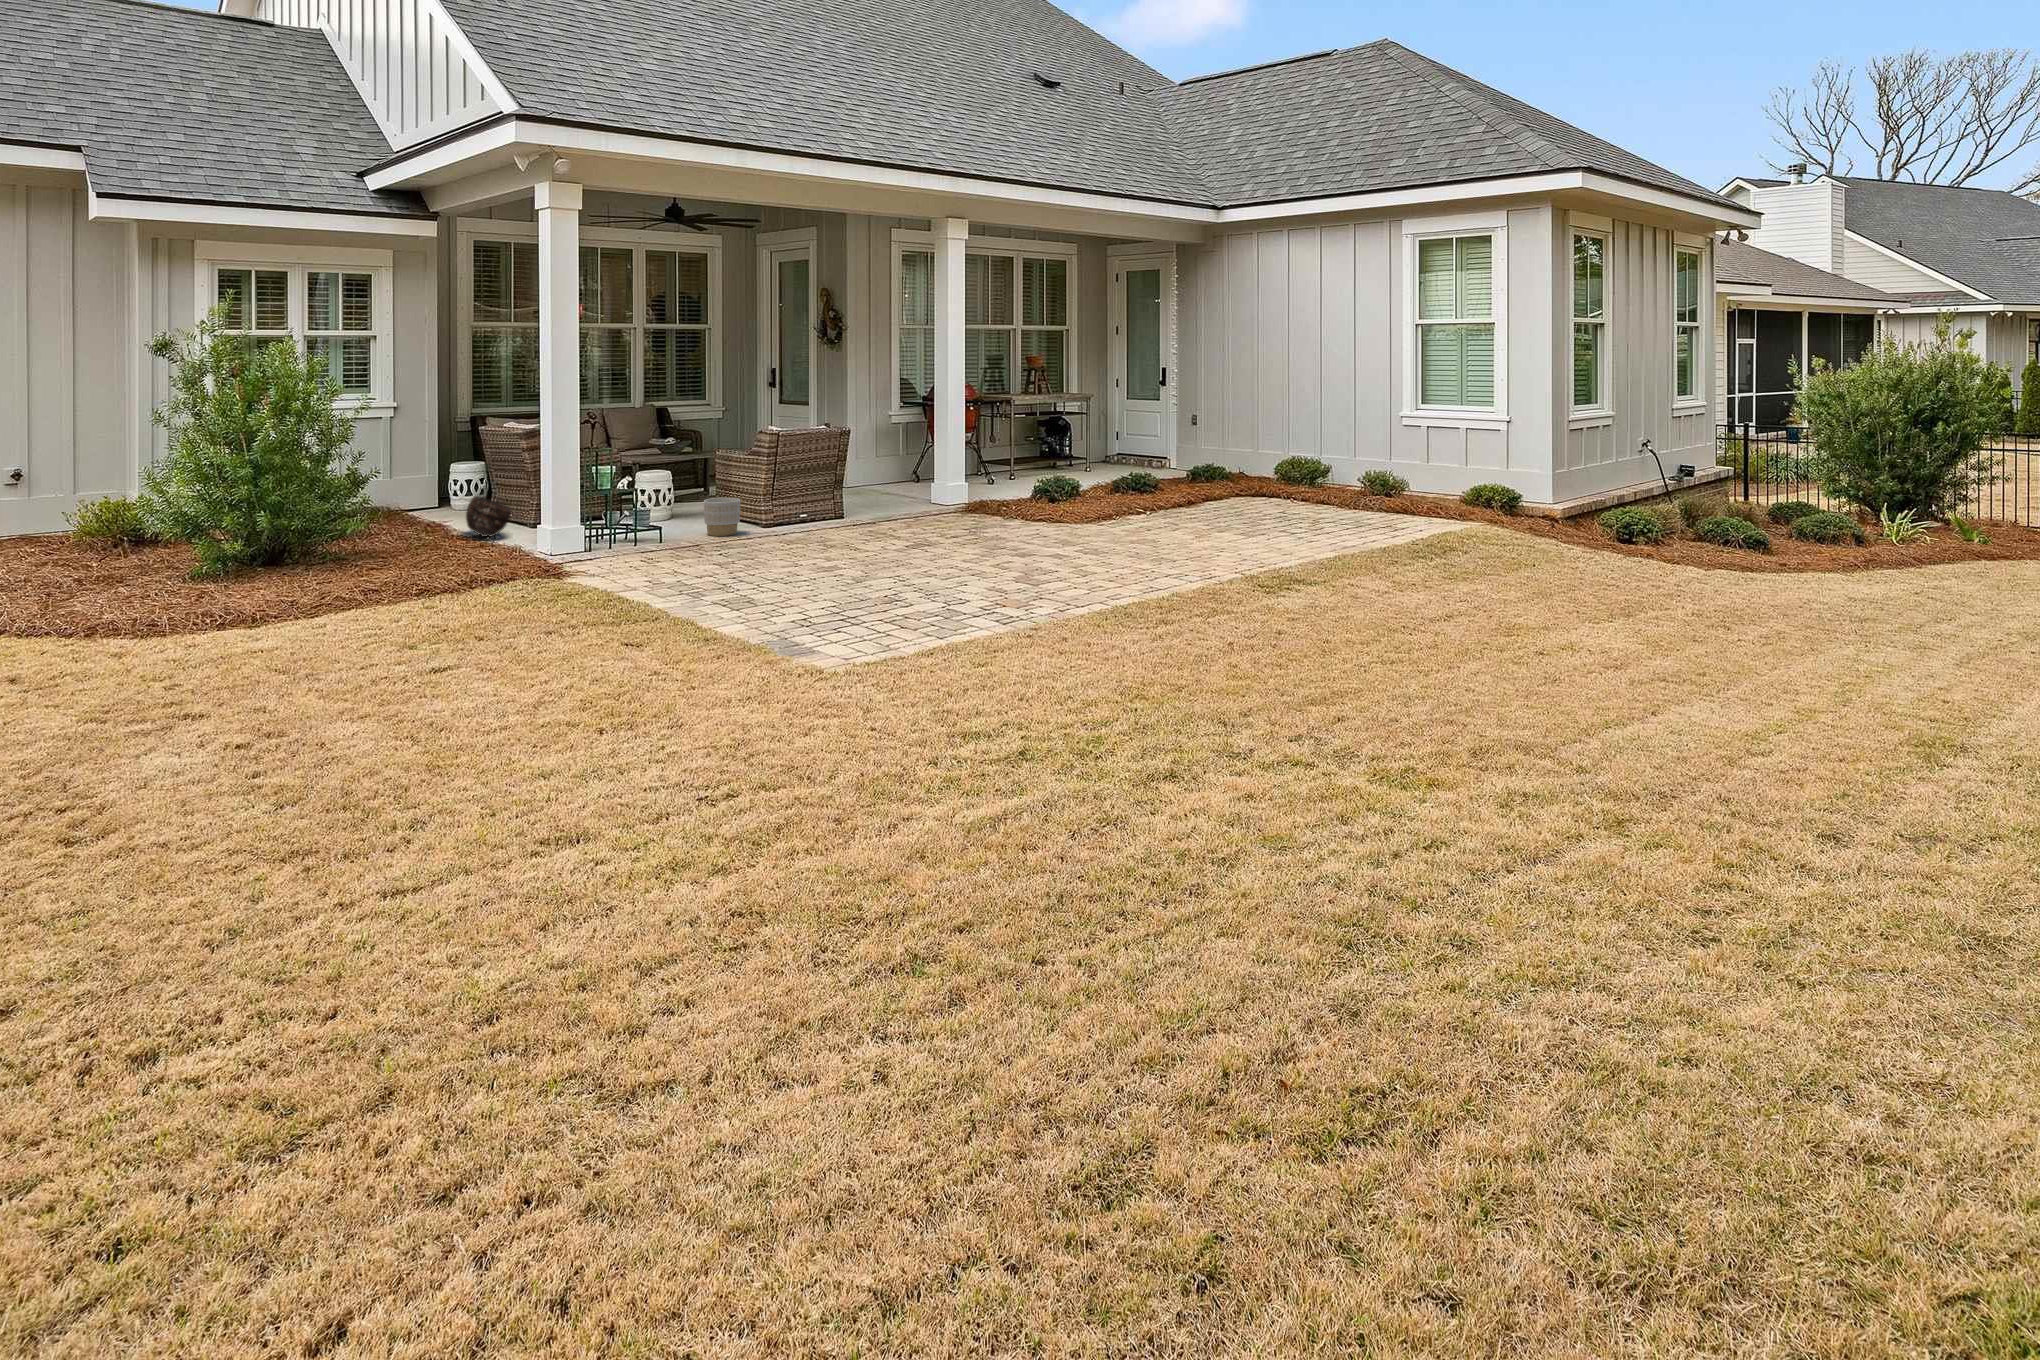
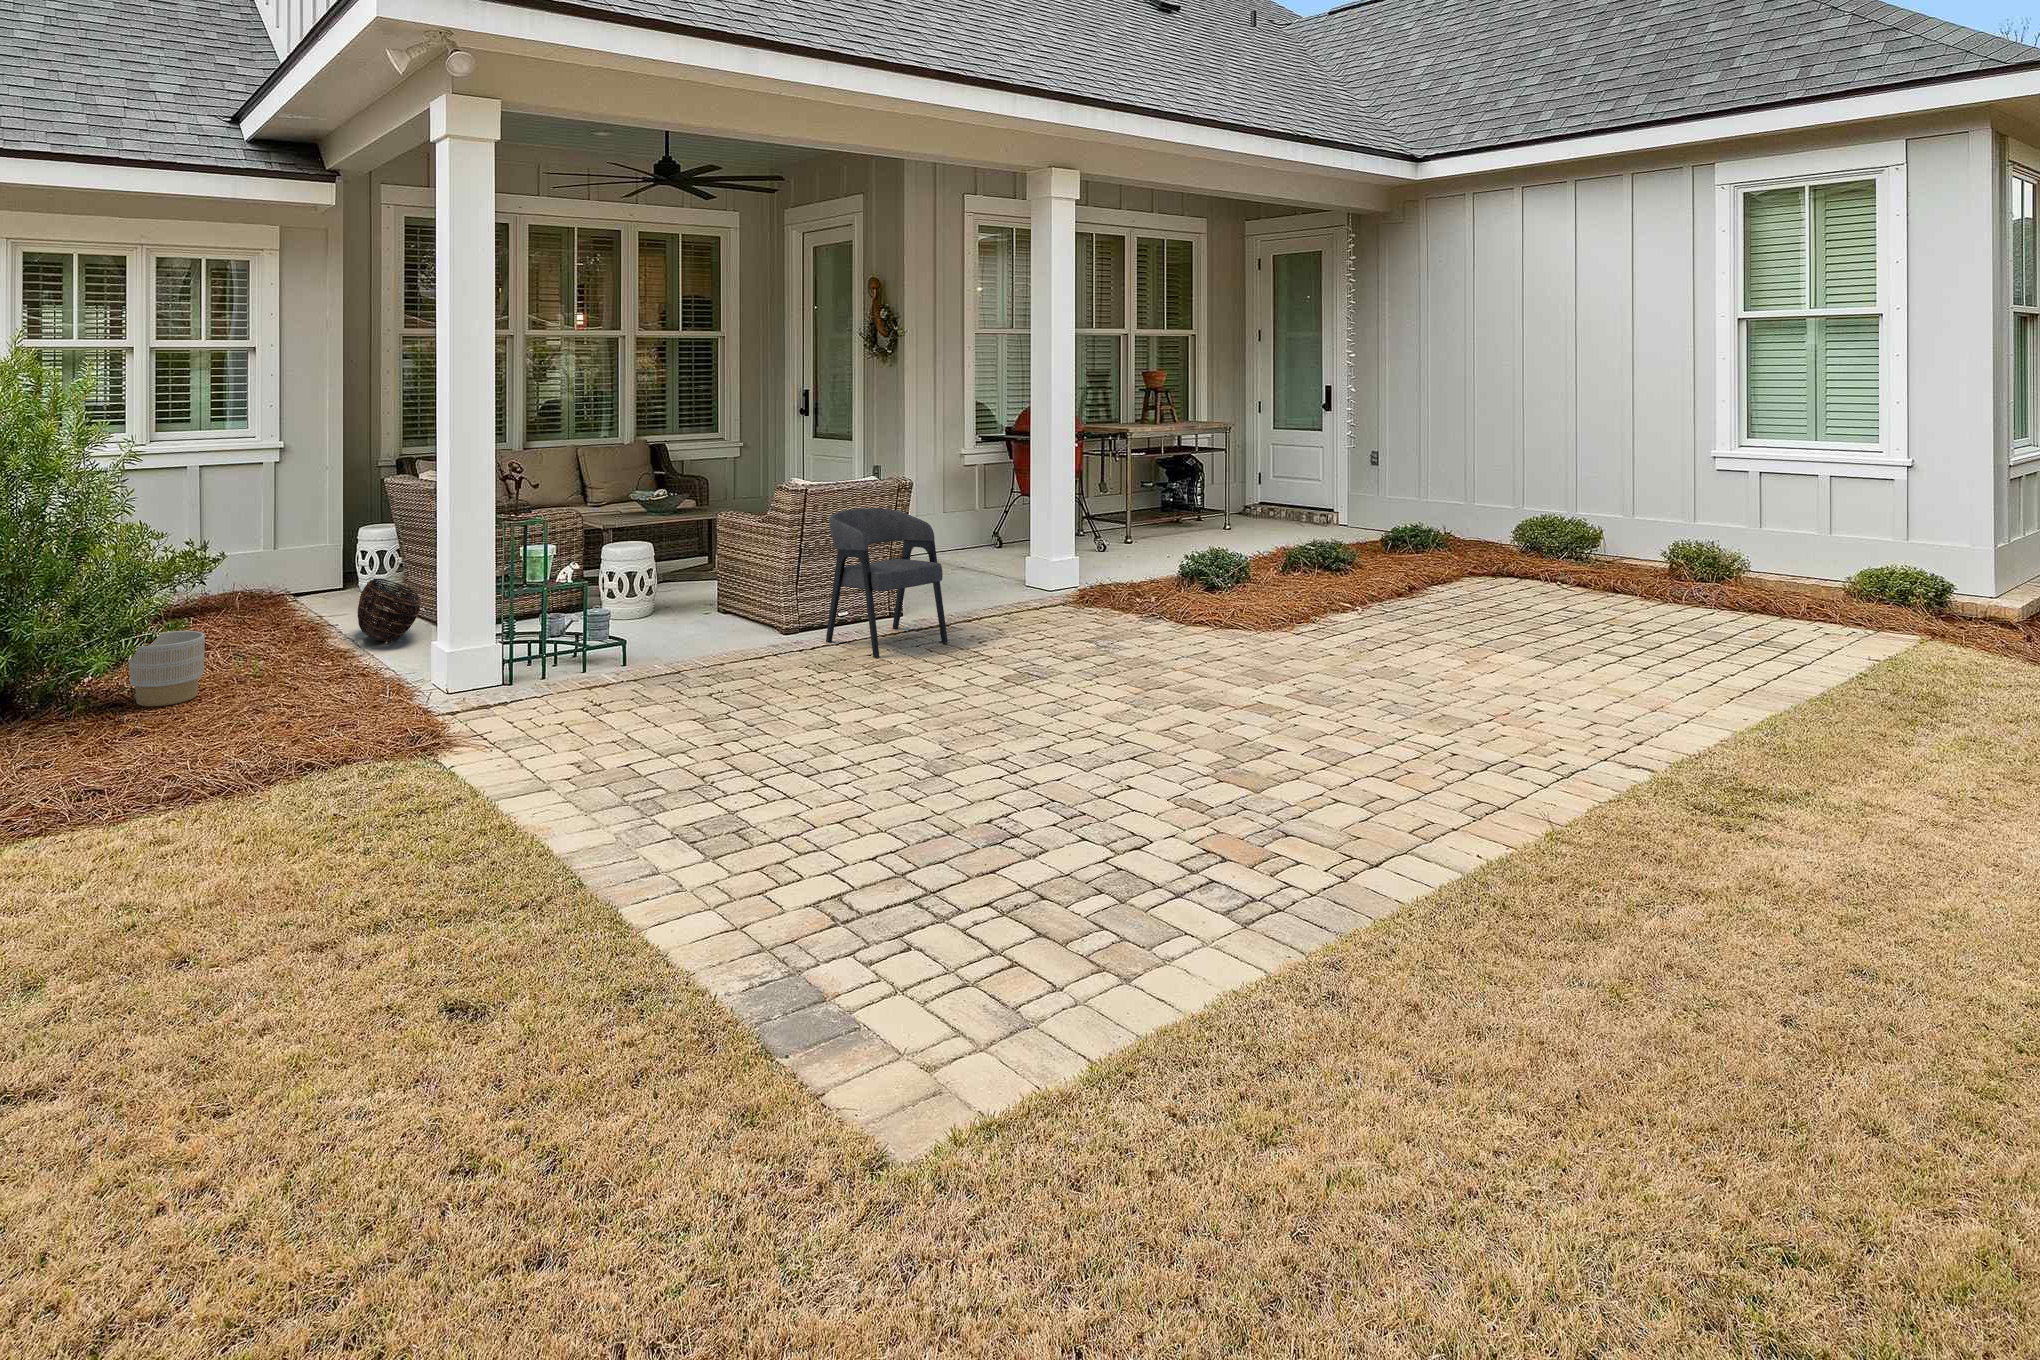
chair: none [790,447,871,541] -> present [826,508,948,658]
planter: present [704,498,740,536] -> present [129,631,205,706]

